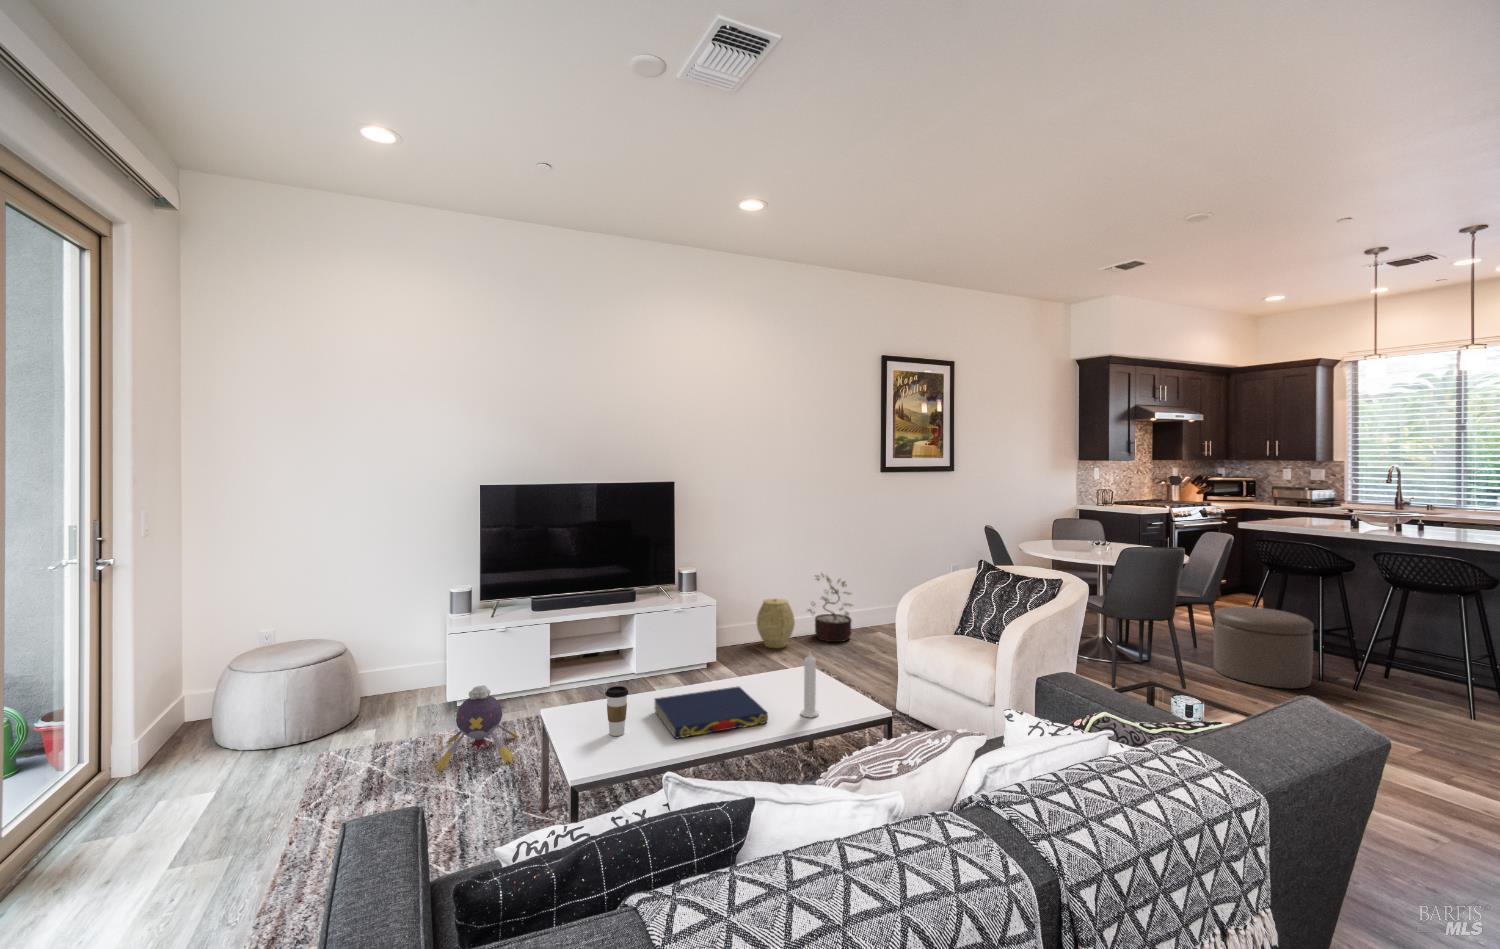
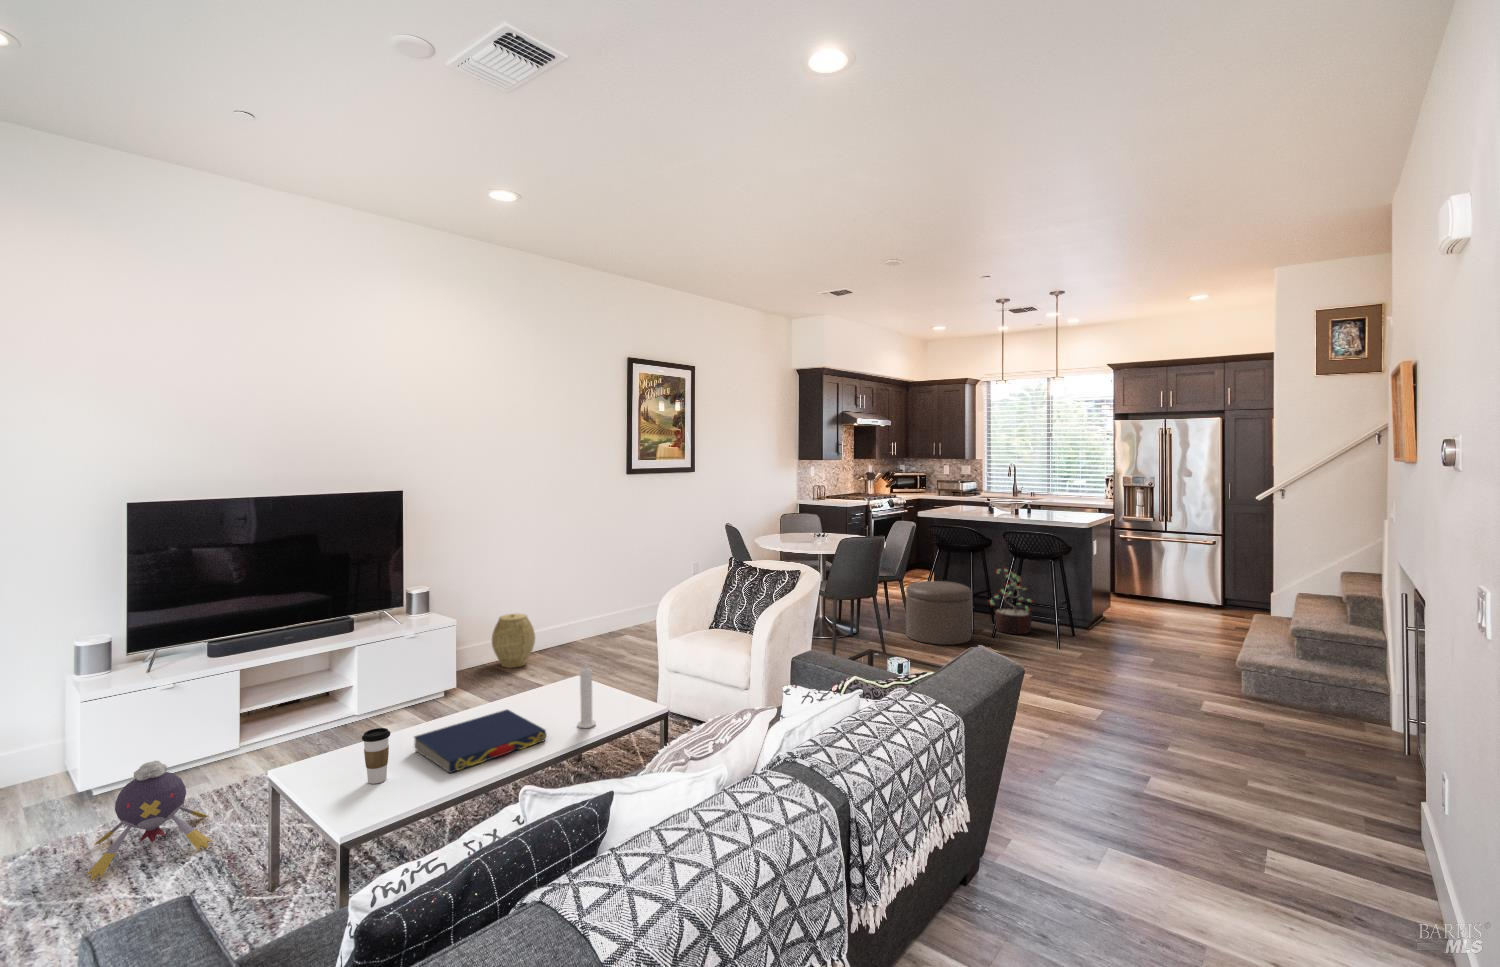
decorative plant: present [808,574,852,642] -> present [989,569,1033,634]

